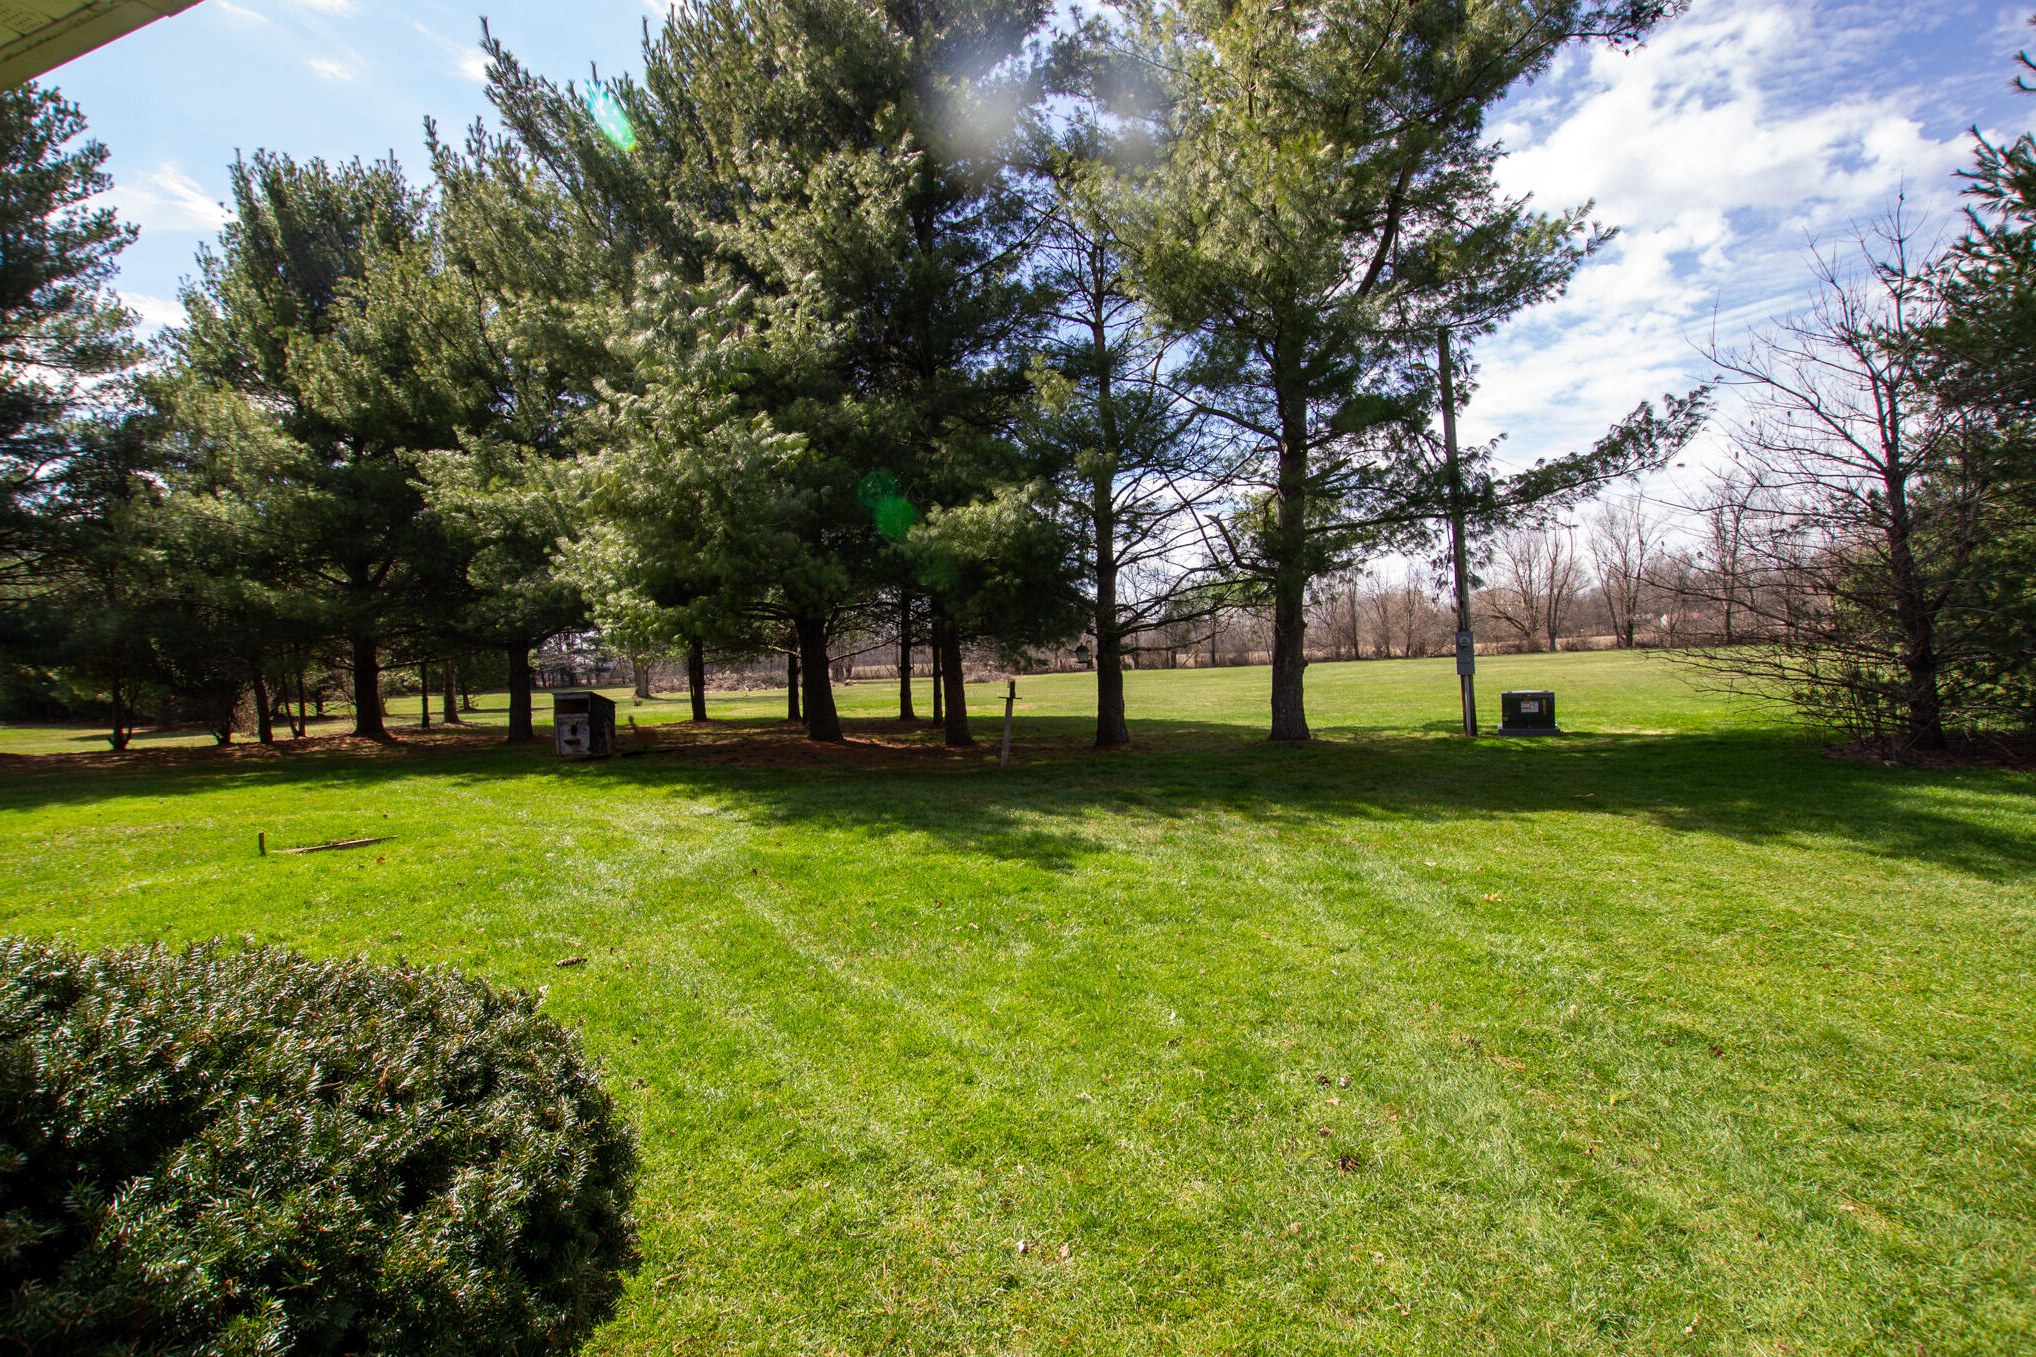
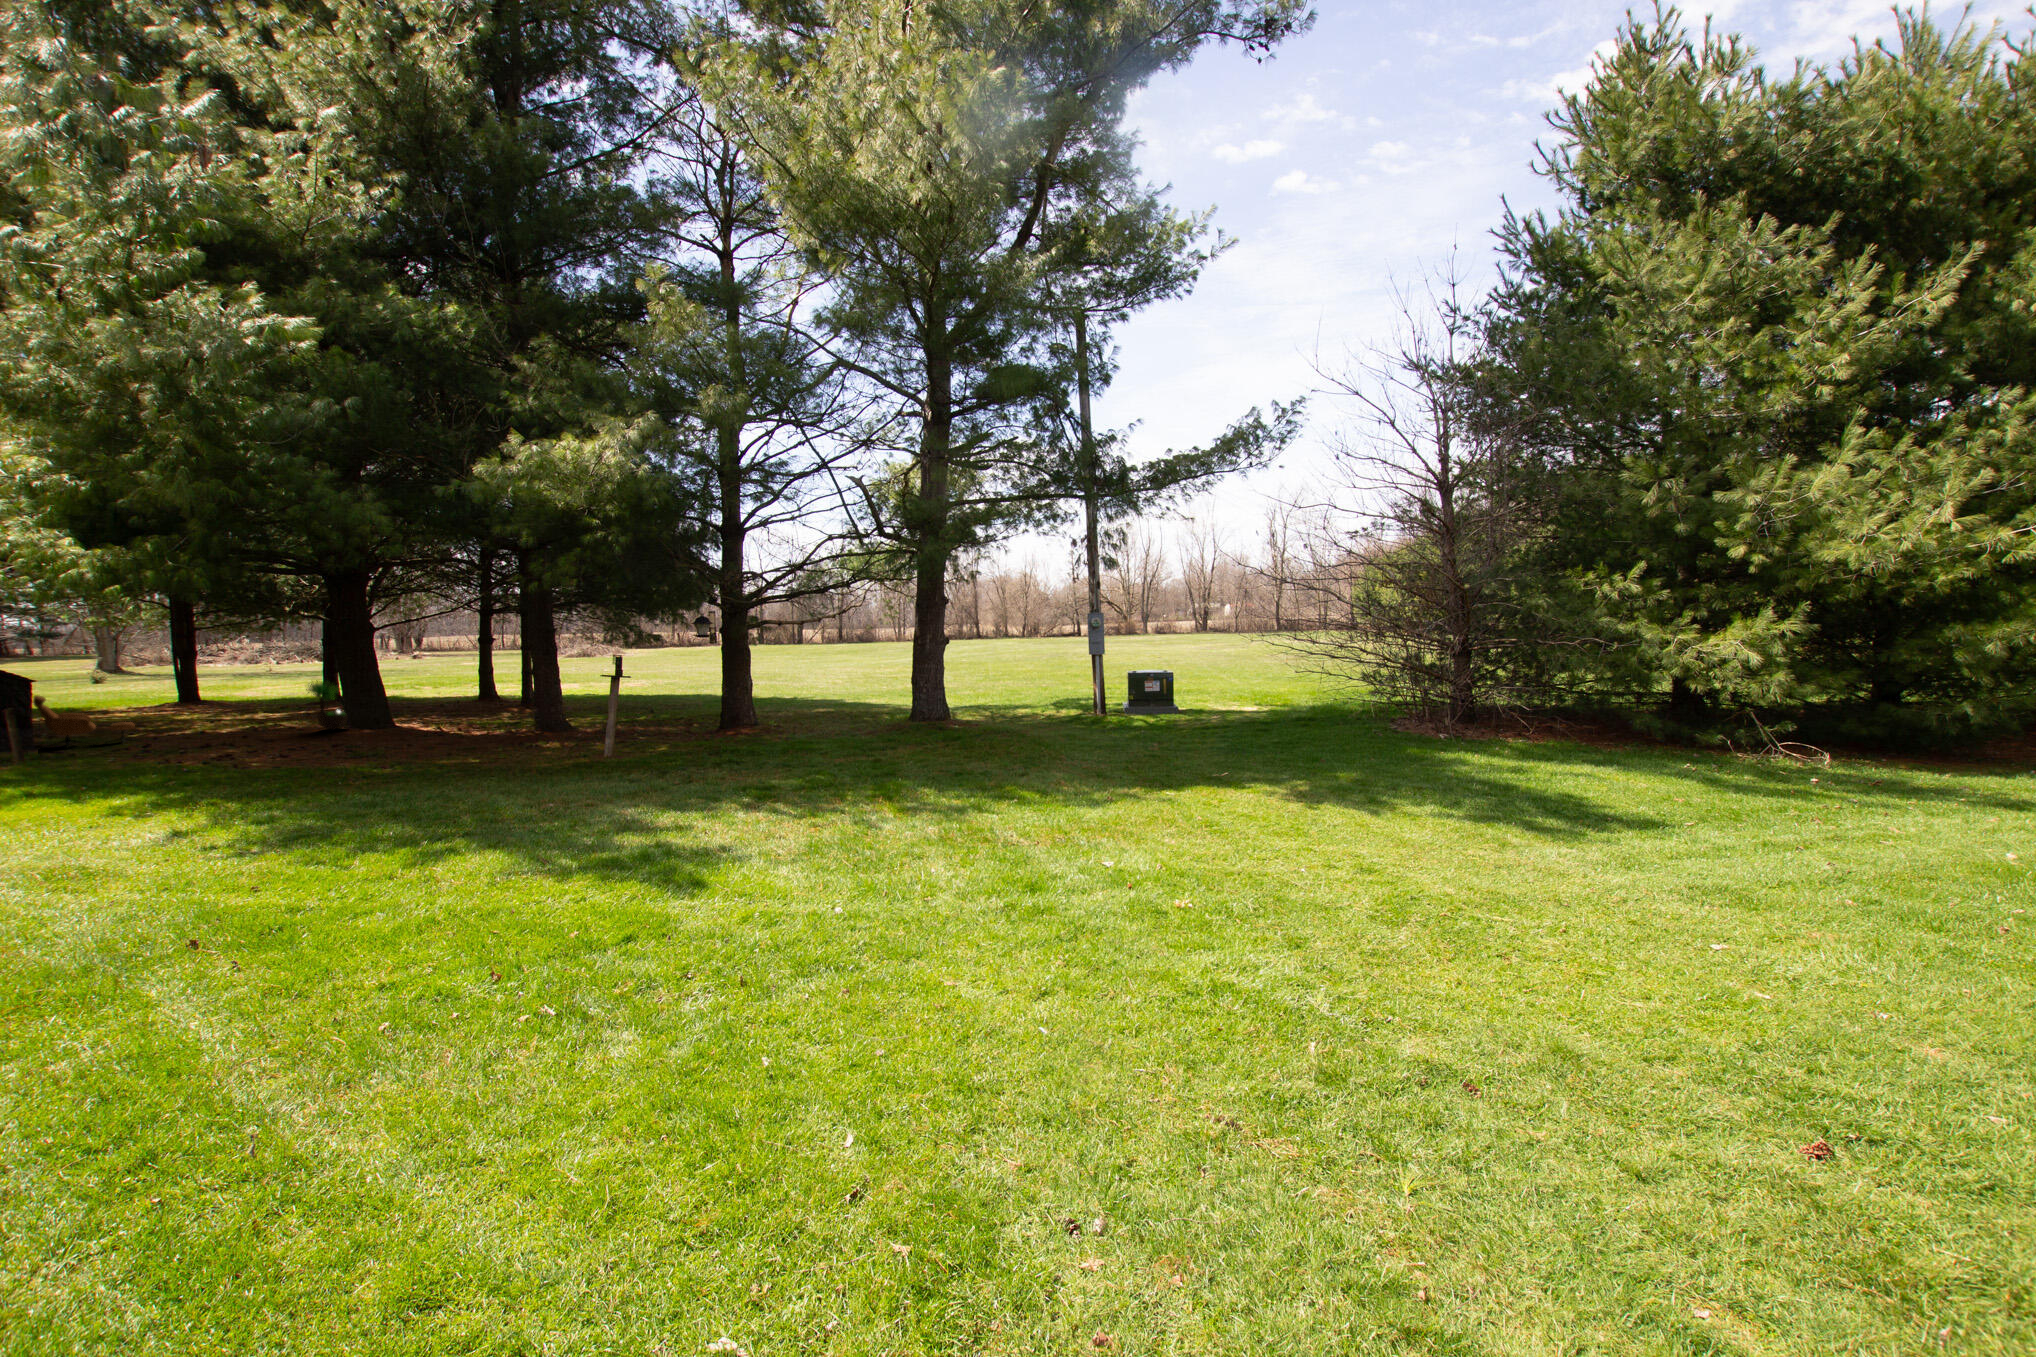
potted tree: none [782,700,809,743] -> present [306,681,347,730]

